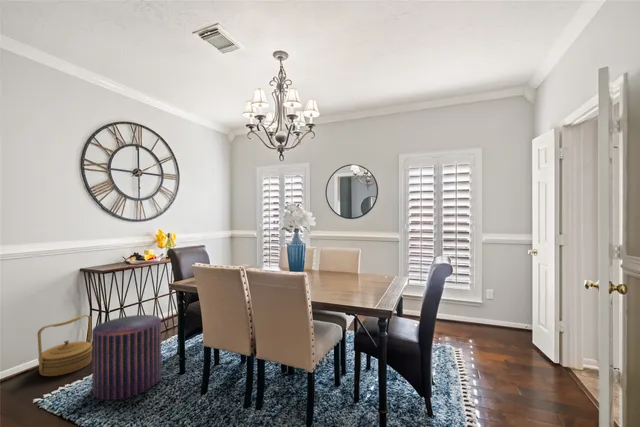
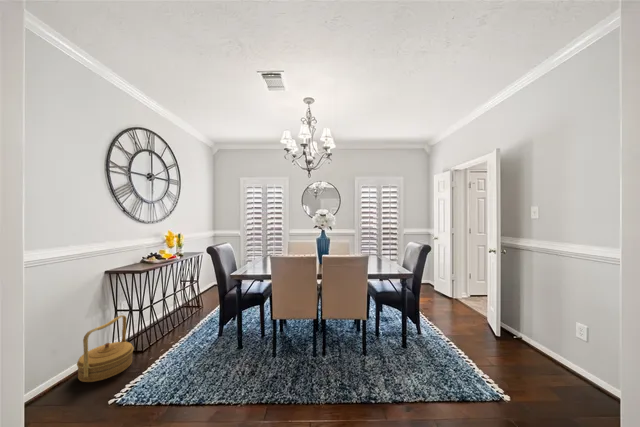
pouf: present [92,315,161,400] -> none [165,305,225,386]

